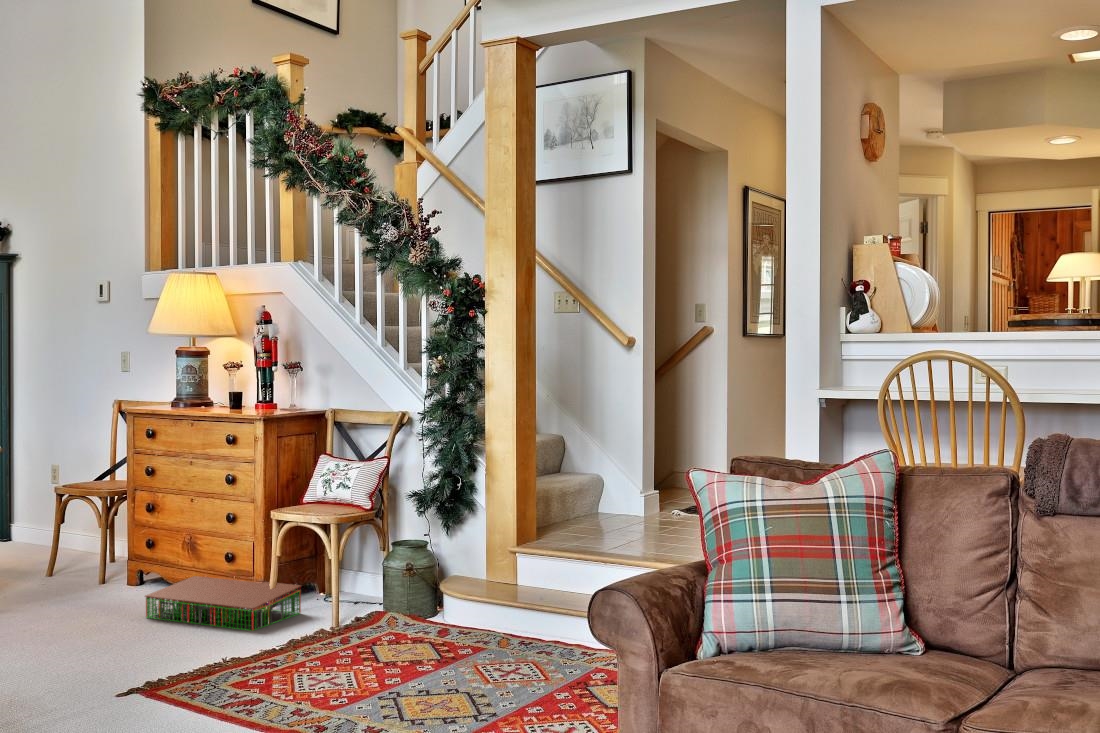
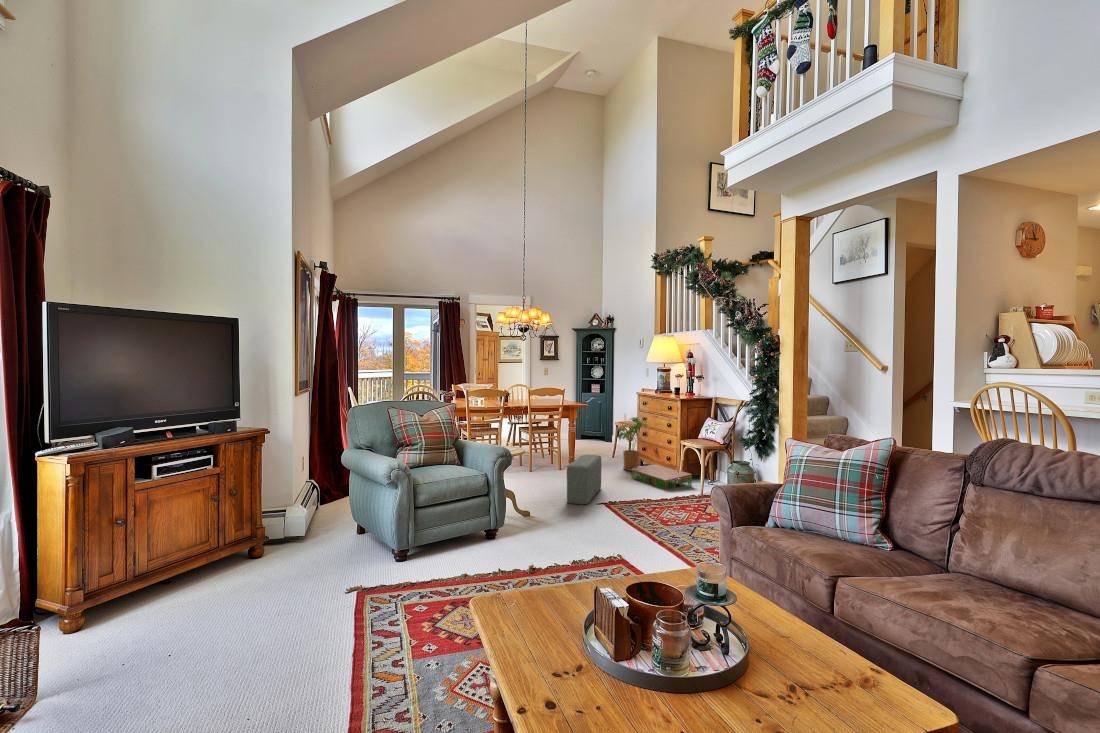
house plant: none [90,468,172,602] -> present [618,417,648,471]
pouf: none [29,571,97,712] -> present [567,454,602,504]

